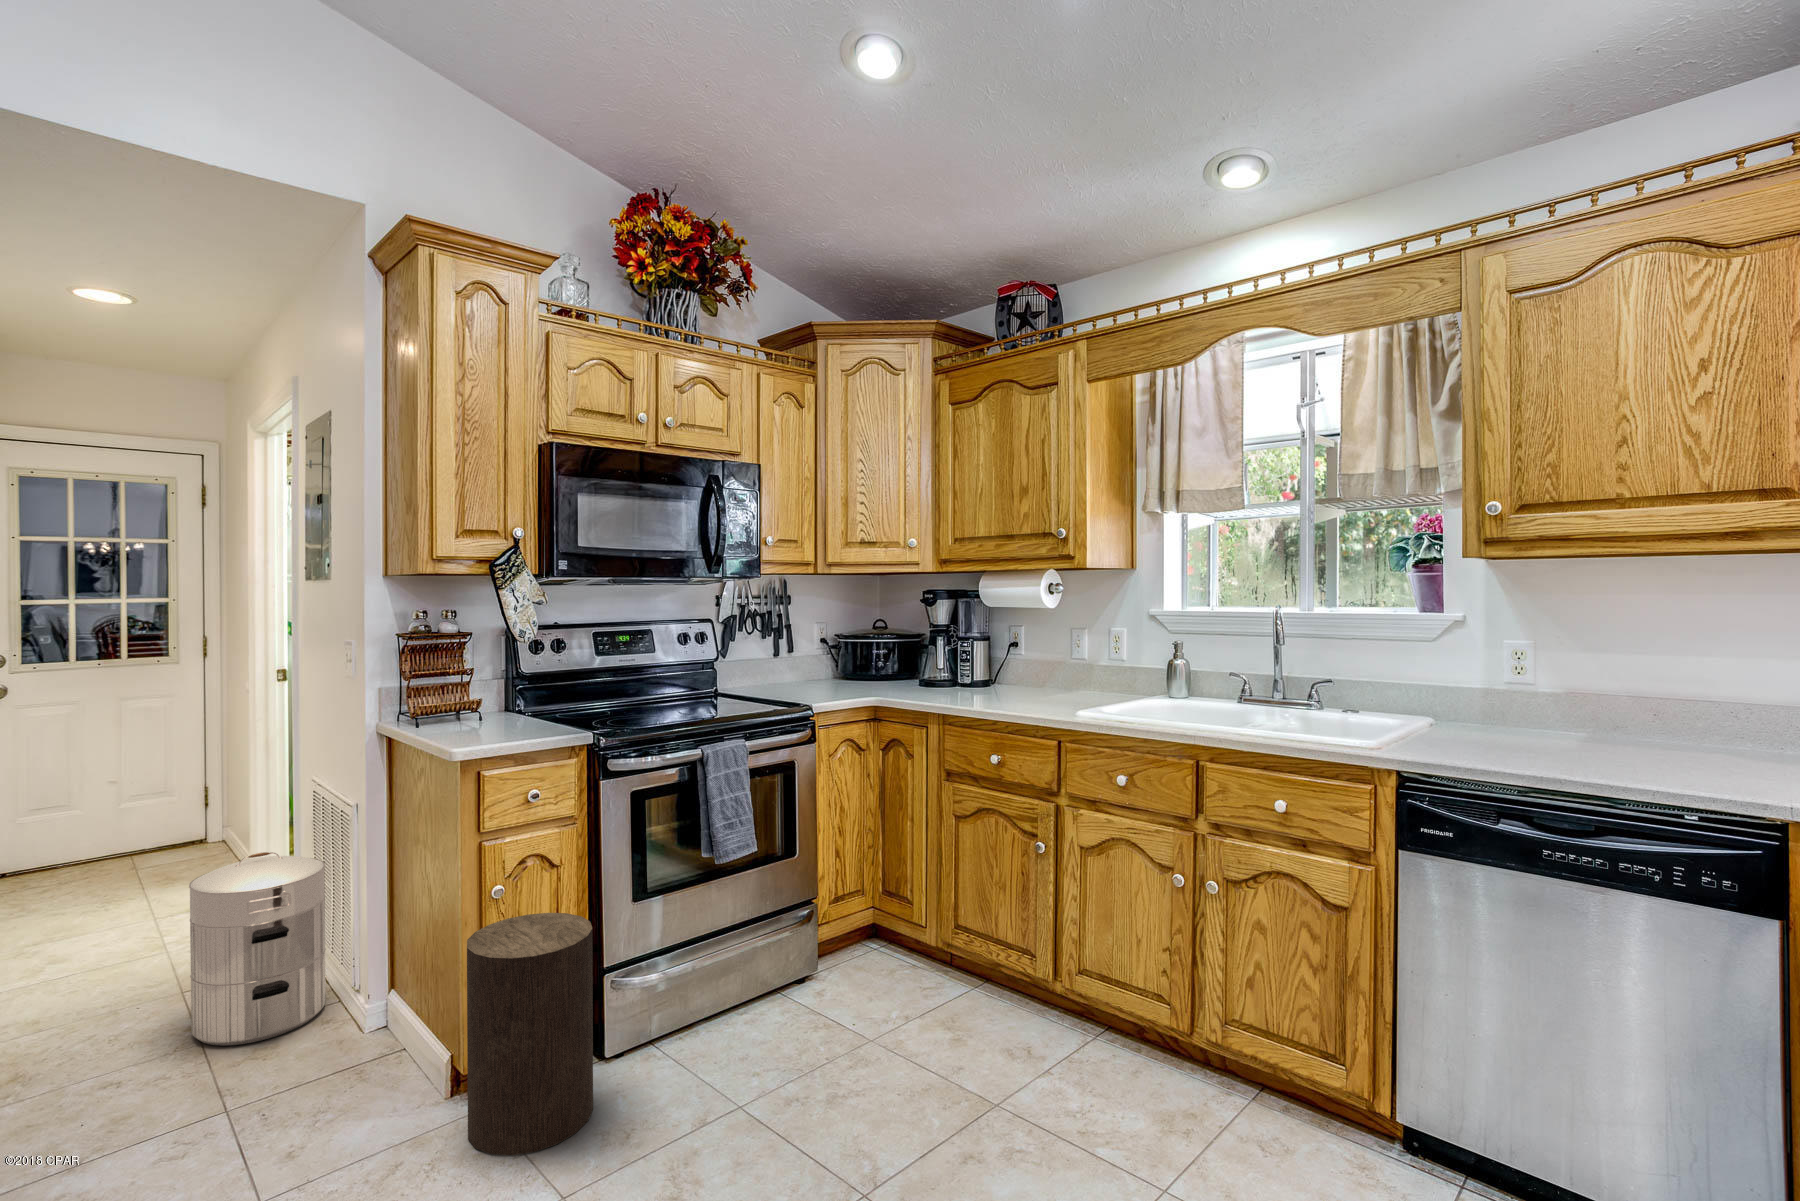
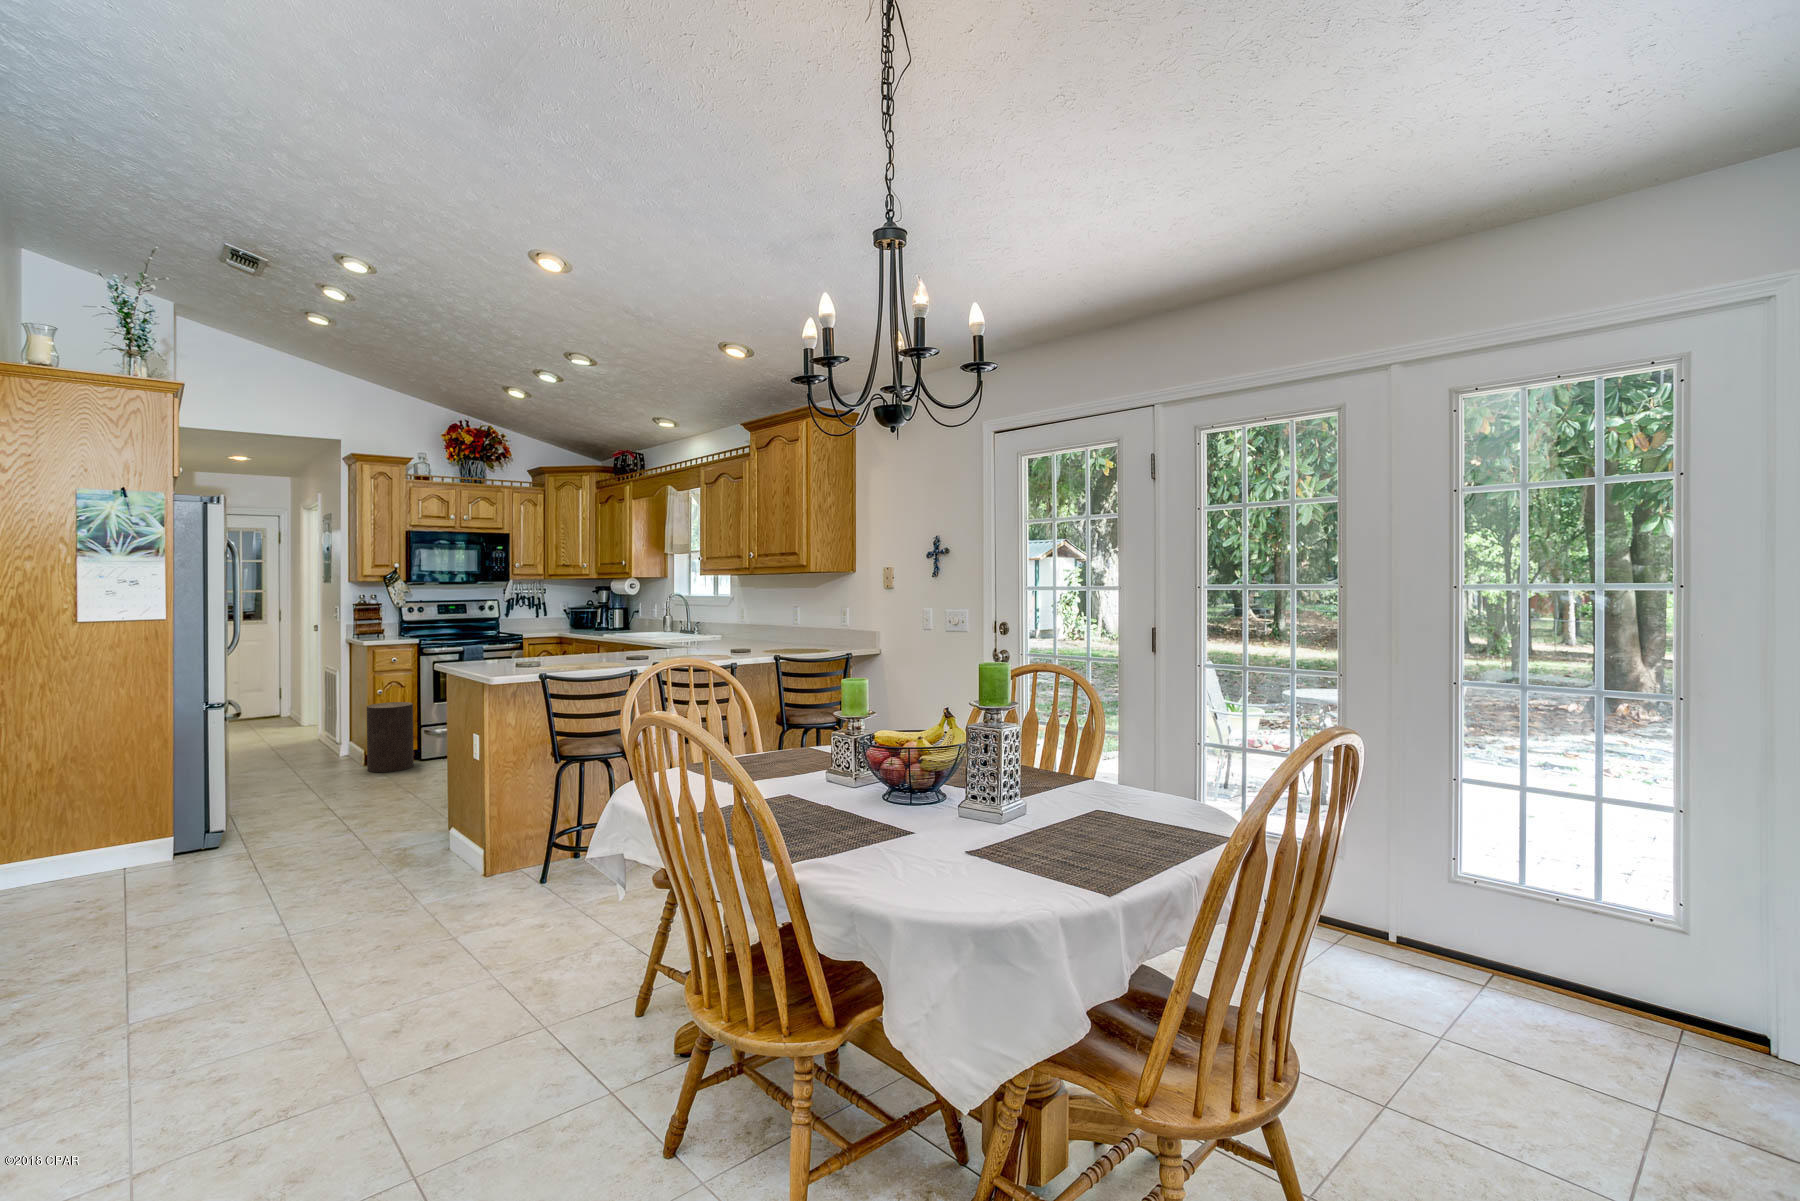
waste bin: present [189,852,326,1046] -> none [276,688,328,756]

